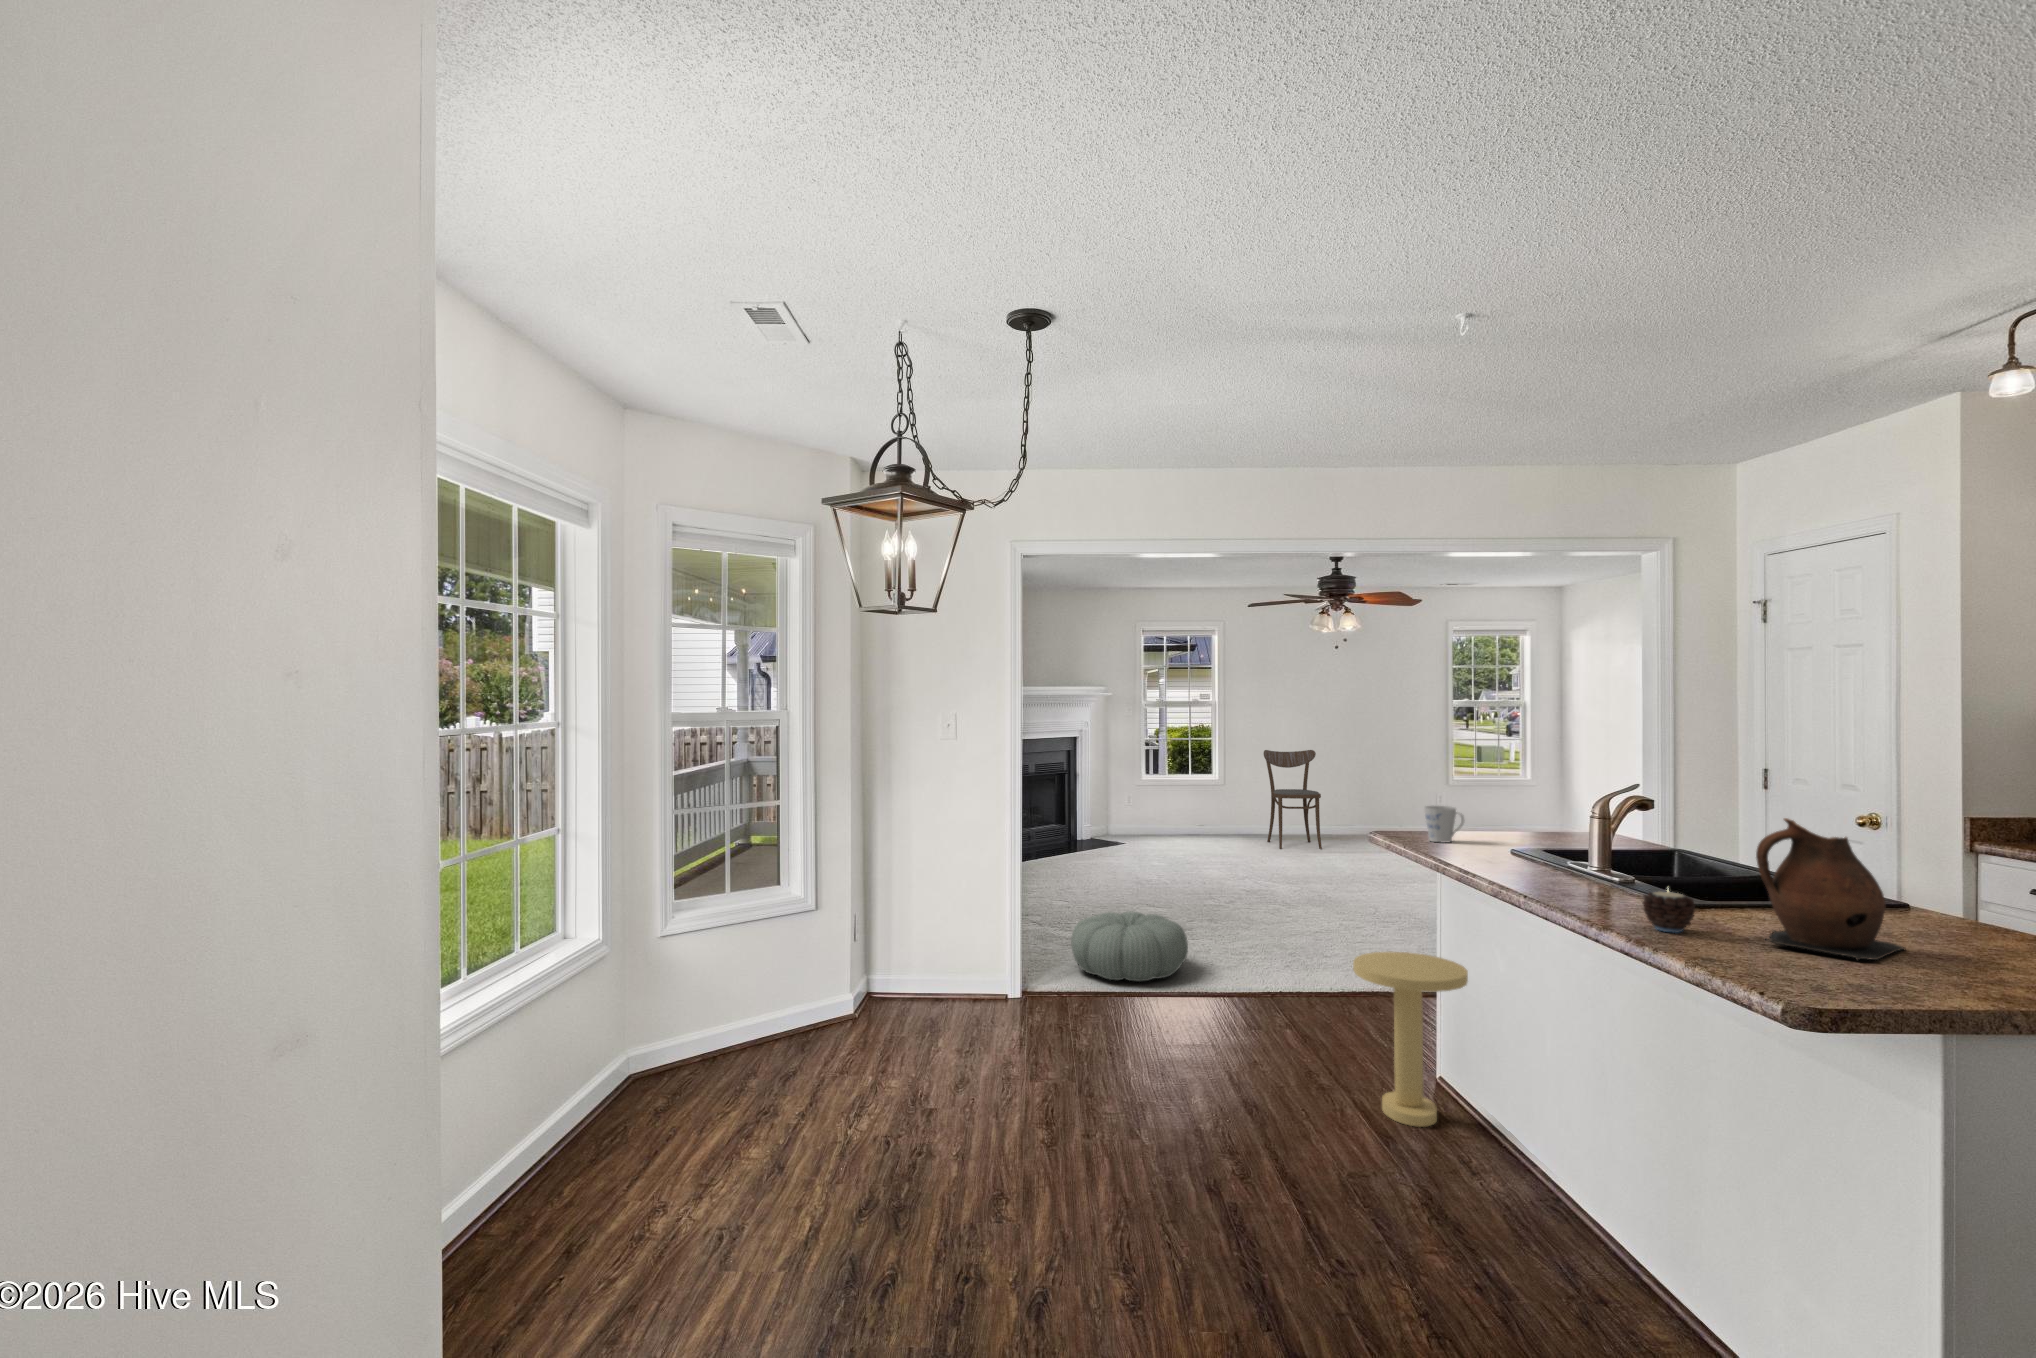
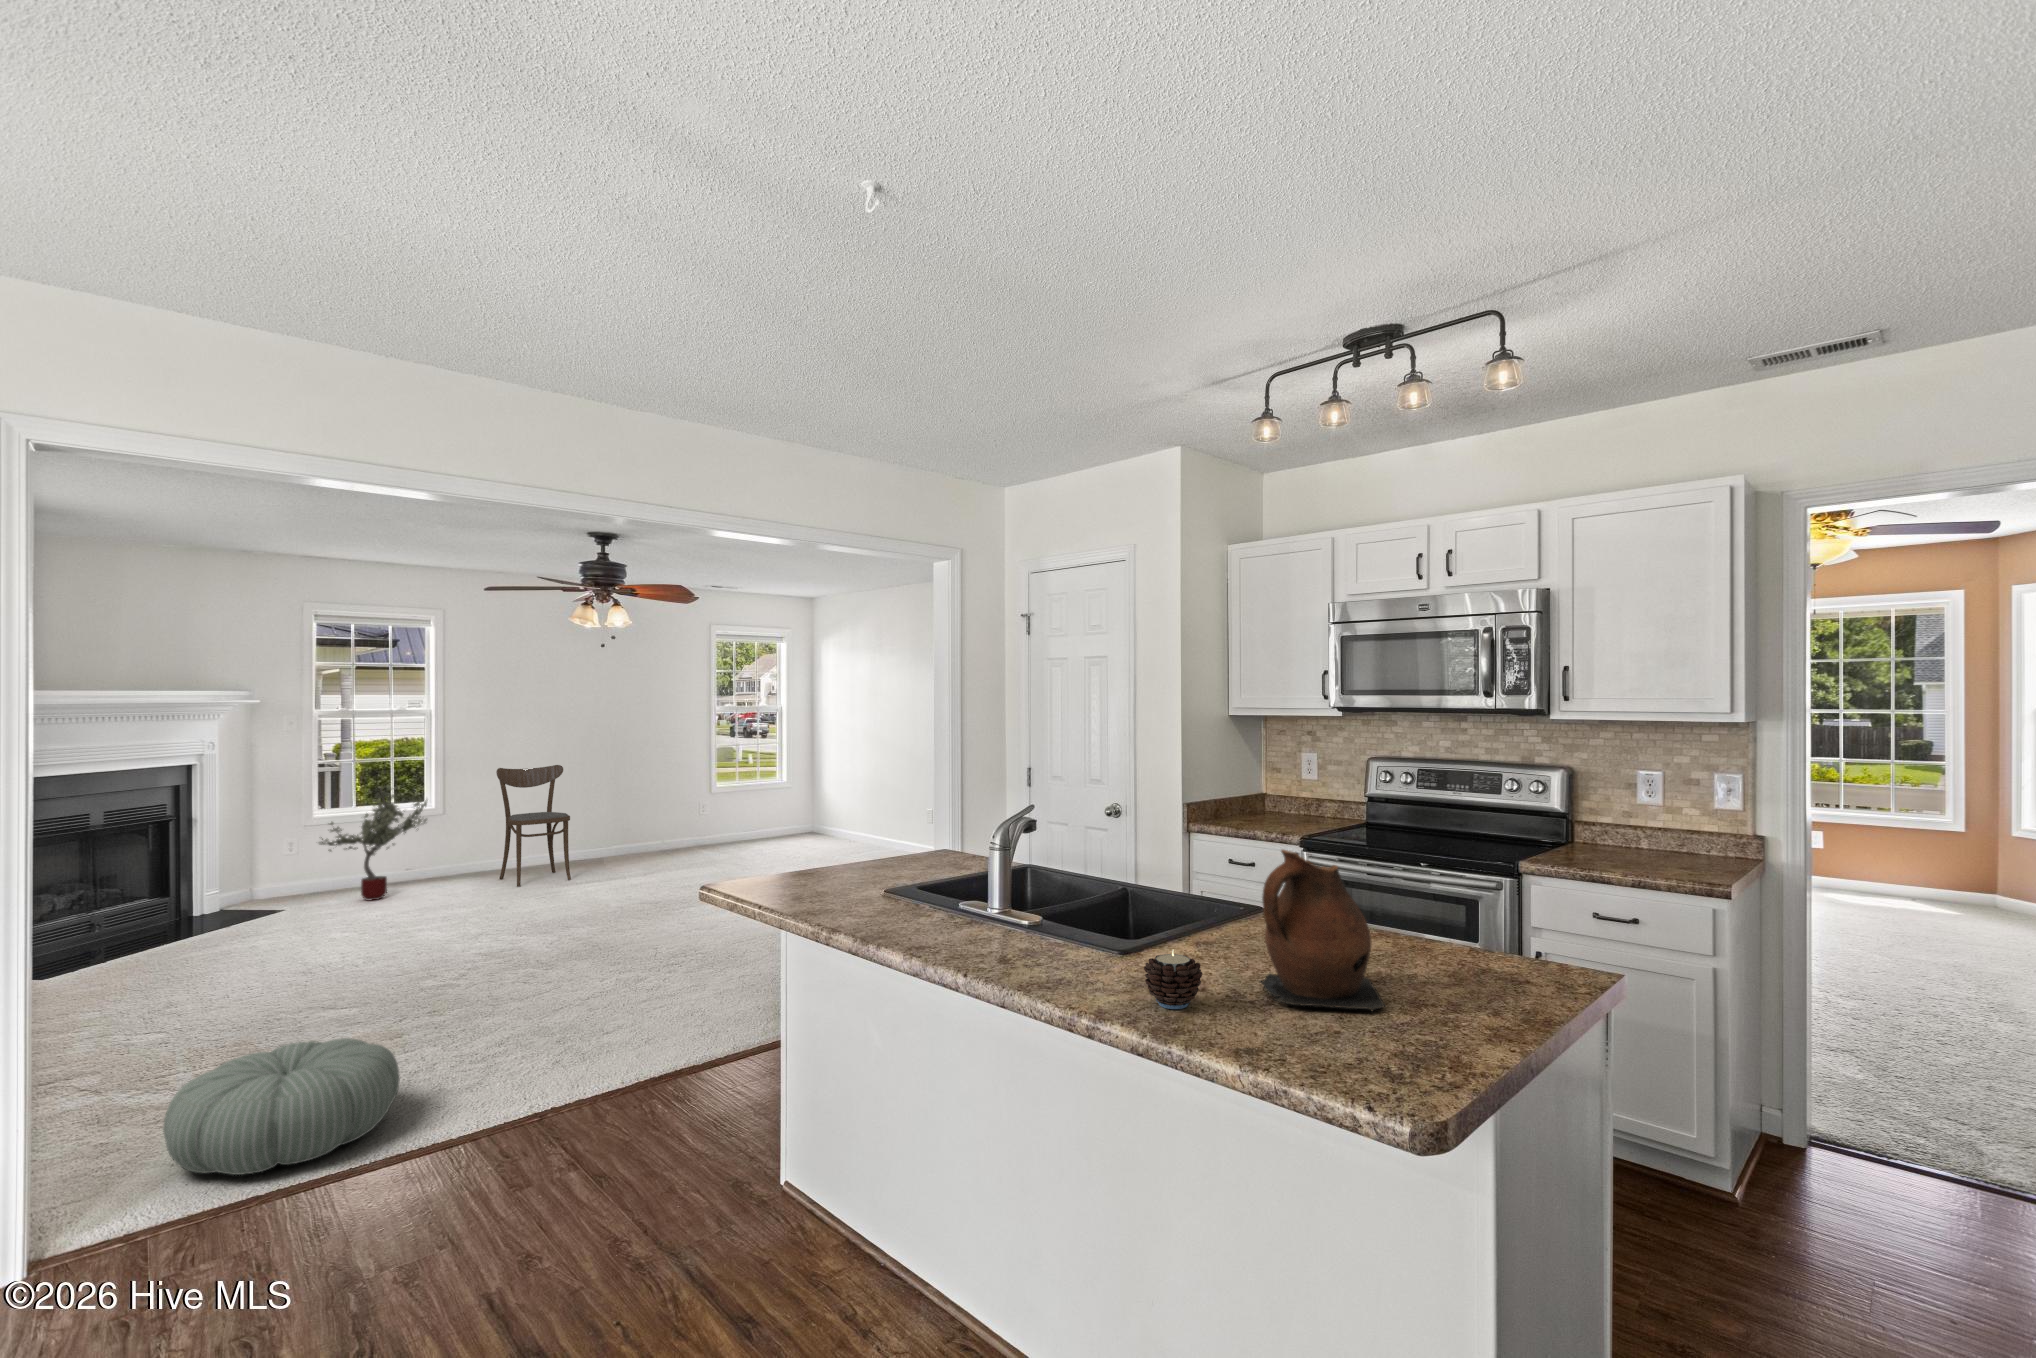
potted tree: none [1145,759,1216,845] -> present [319,787,427,901]
mug: present [1424,806,1464,842] -> none [777,843,826,891]
side table: present [1353,951,1468,1127] -> none [692,1038,838,1286]

